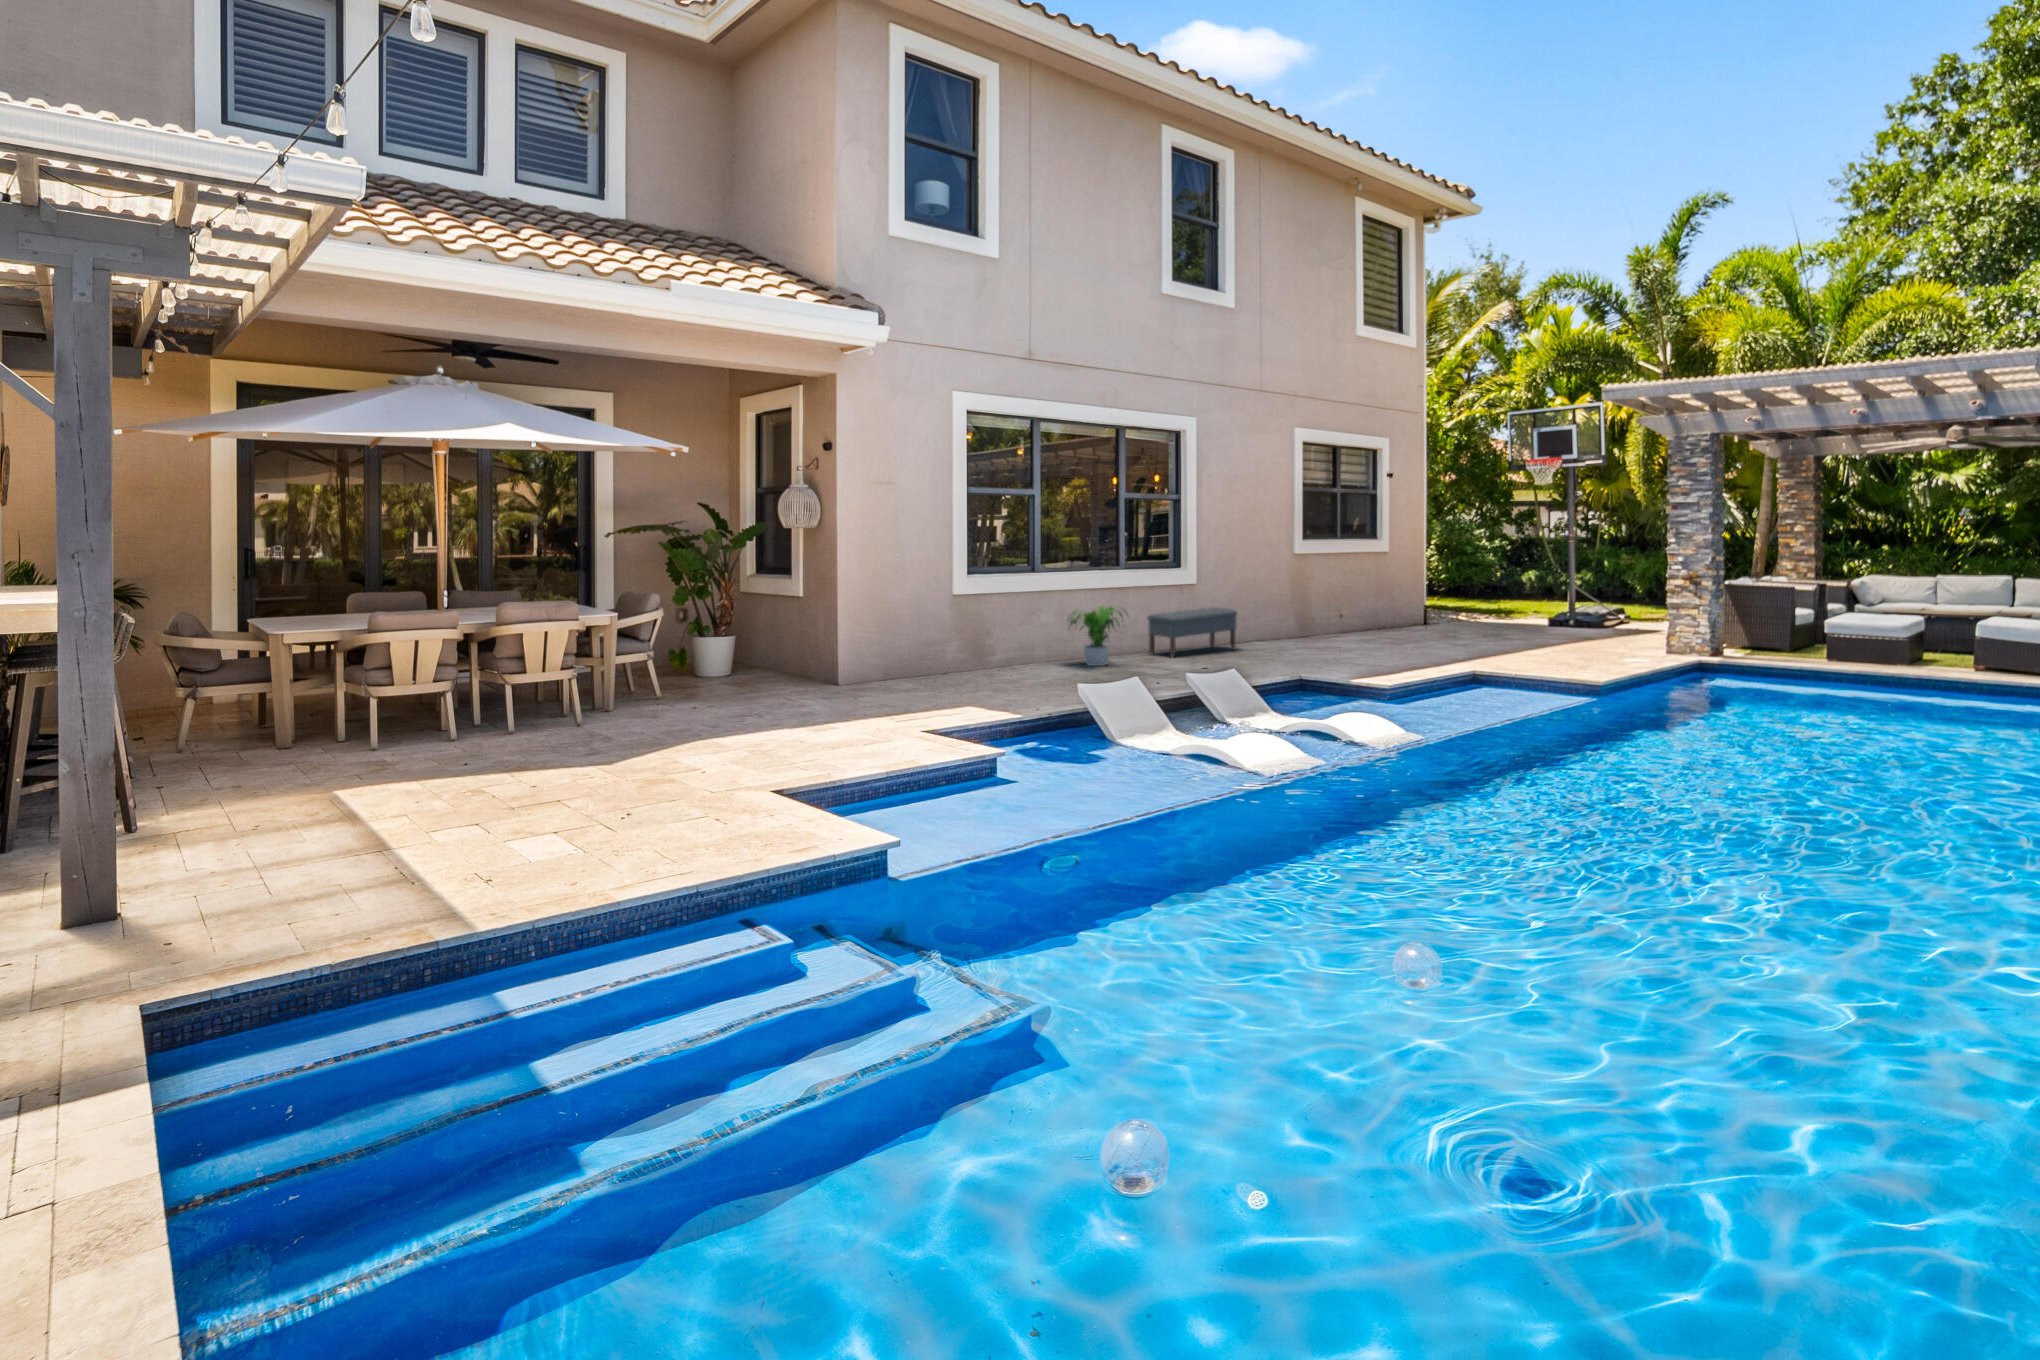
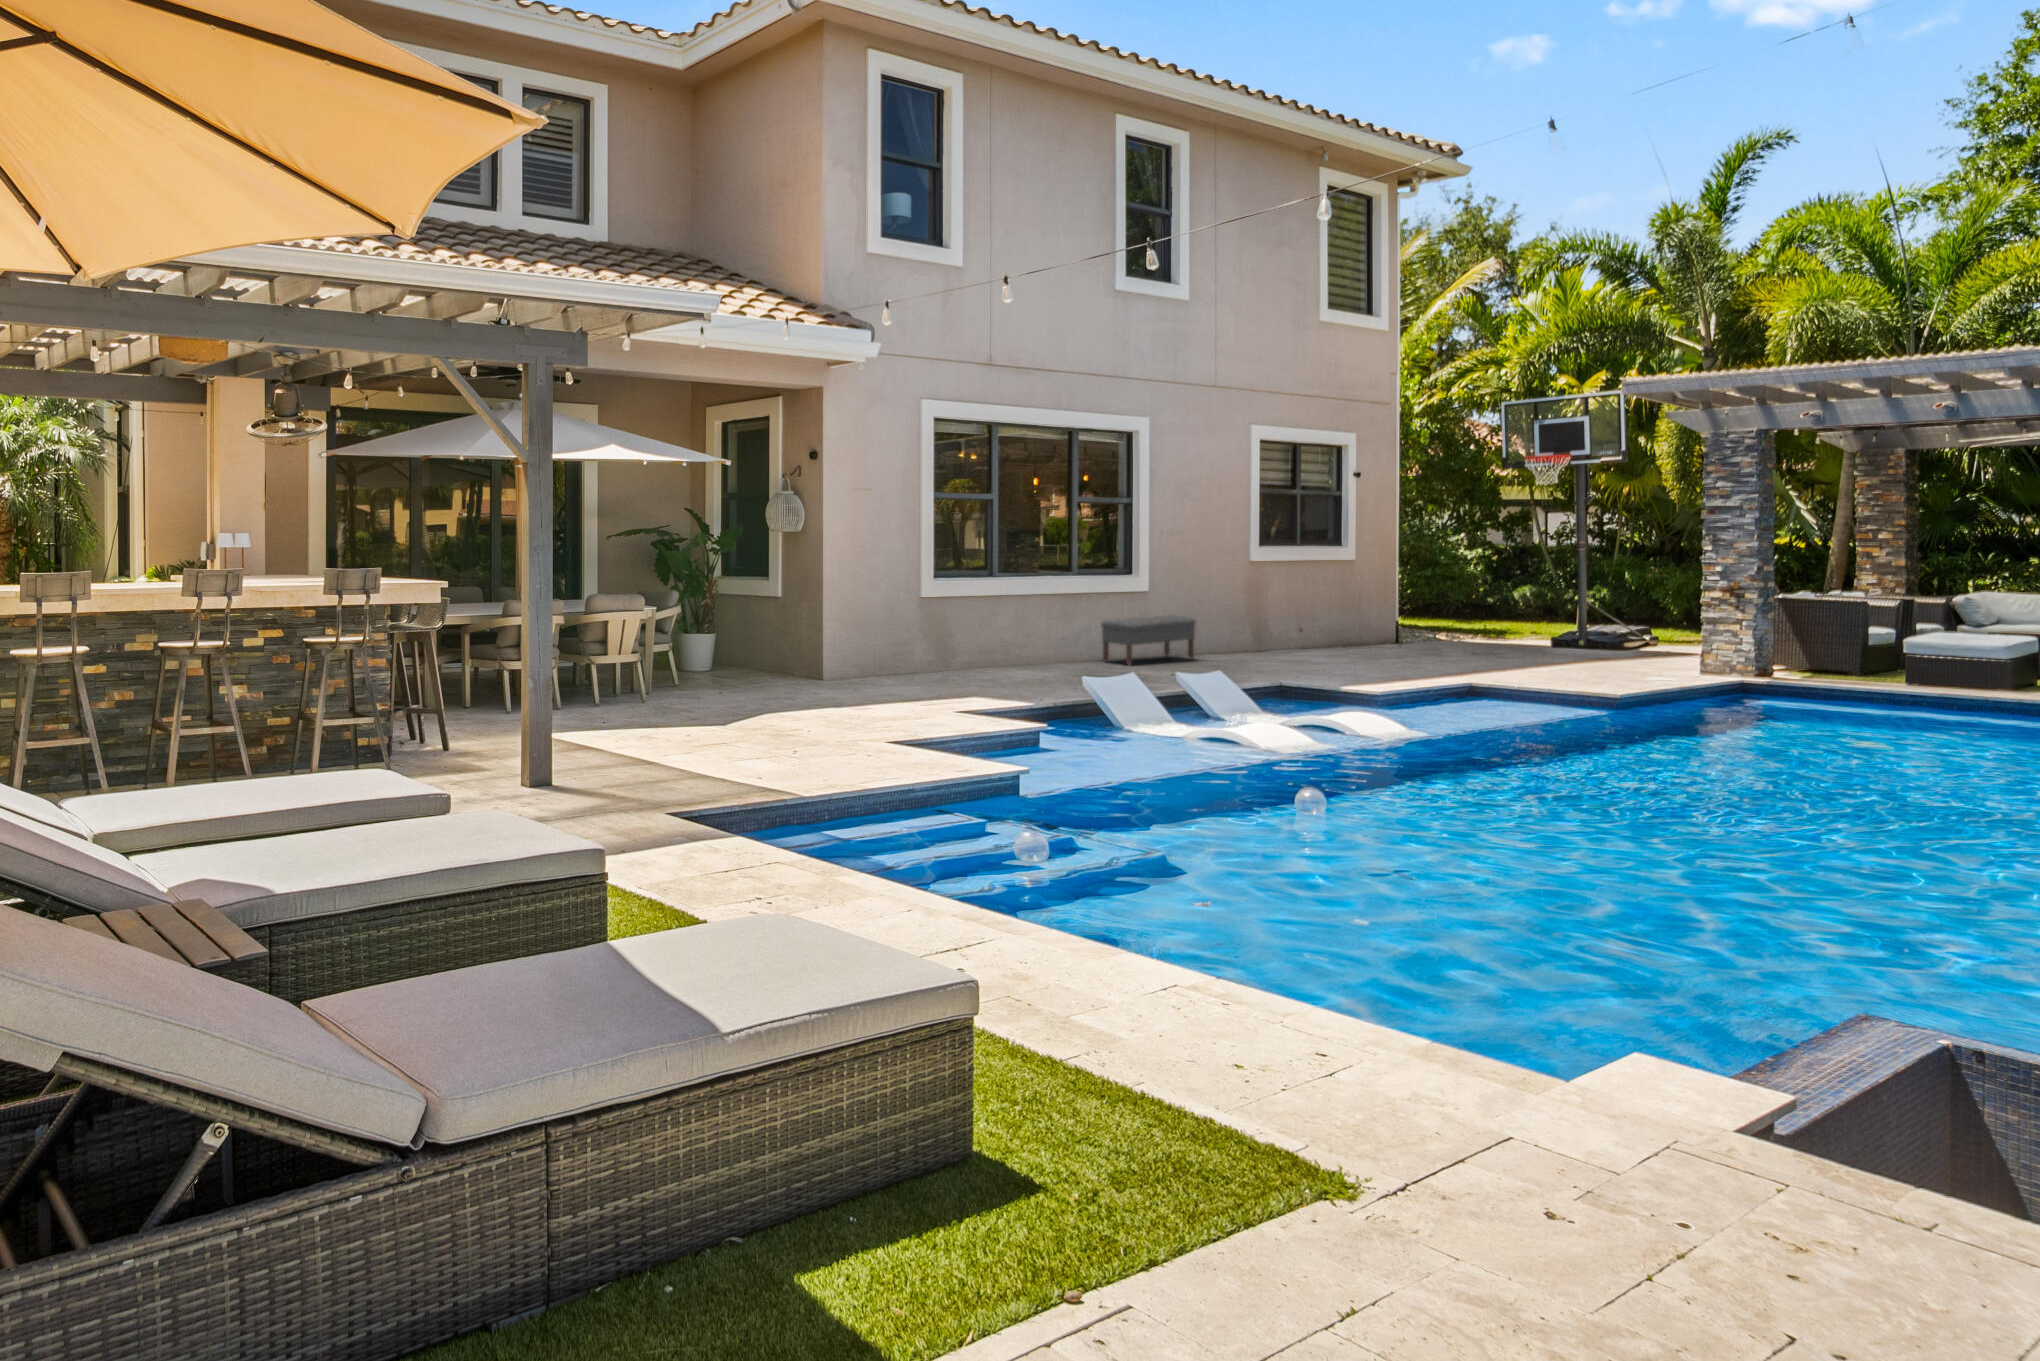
potted plant: present [1070,606,1124,666] -> none [1024,611,1088,671]

